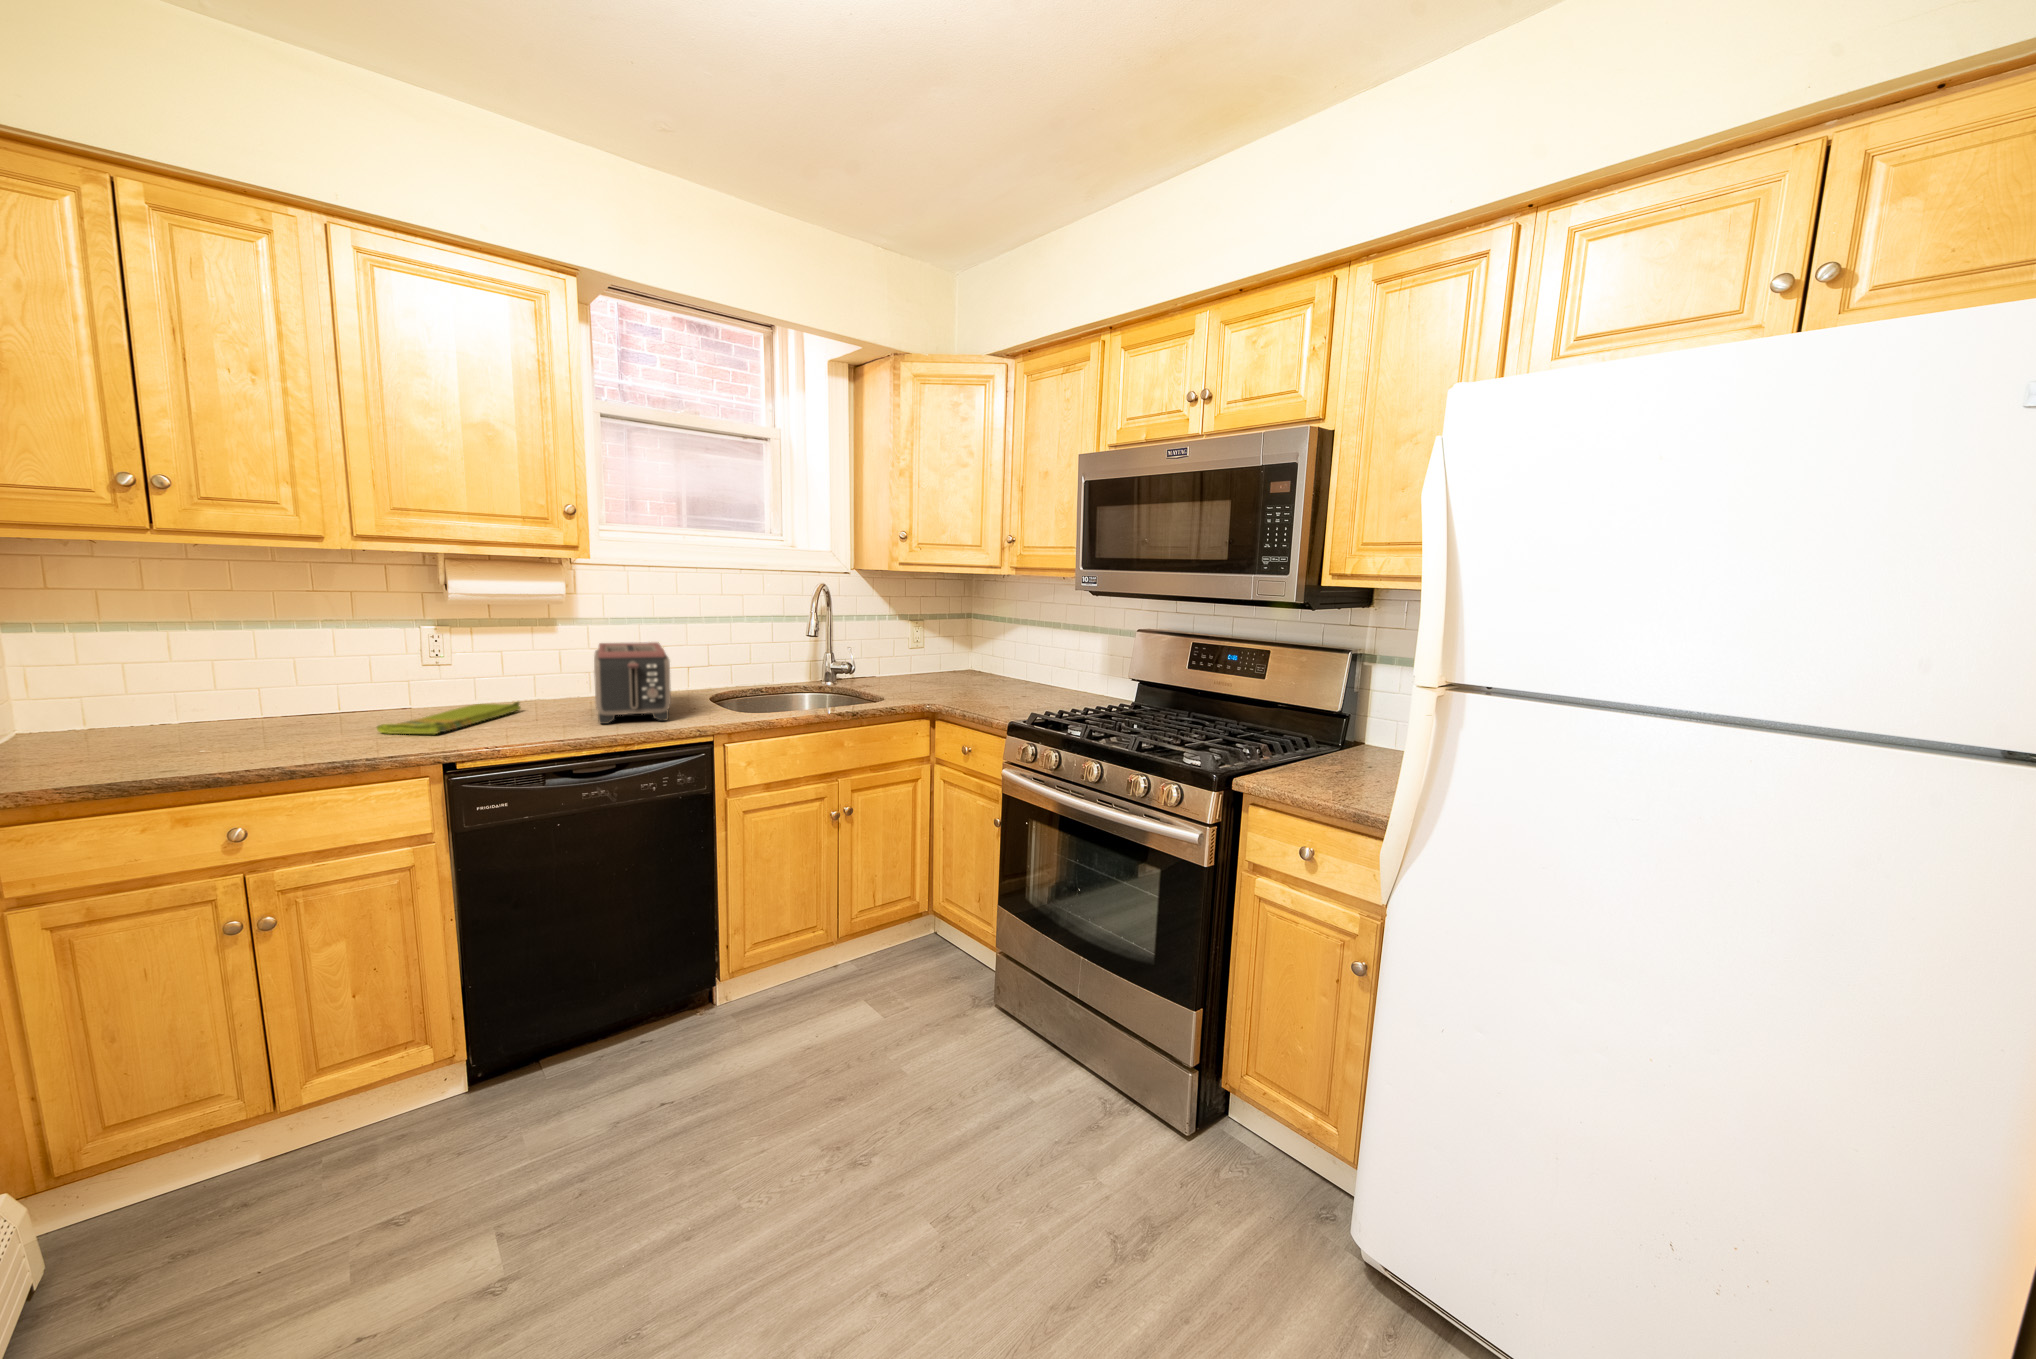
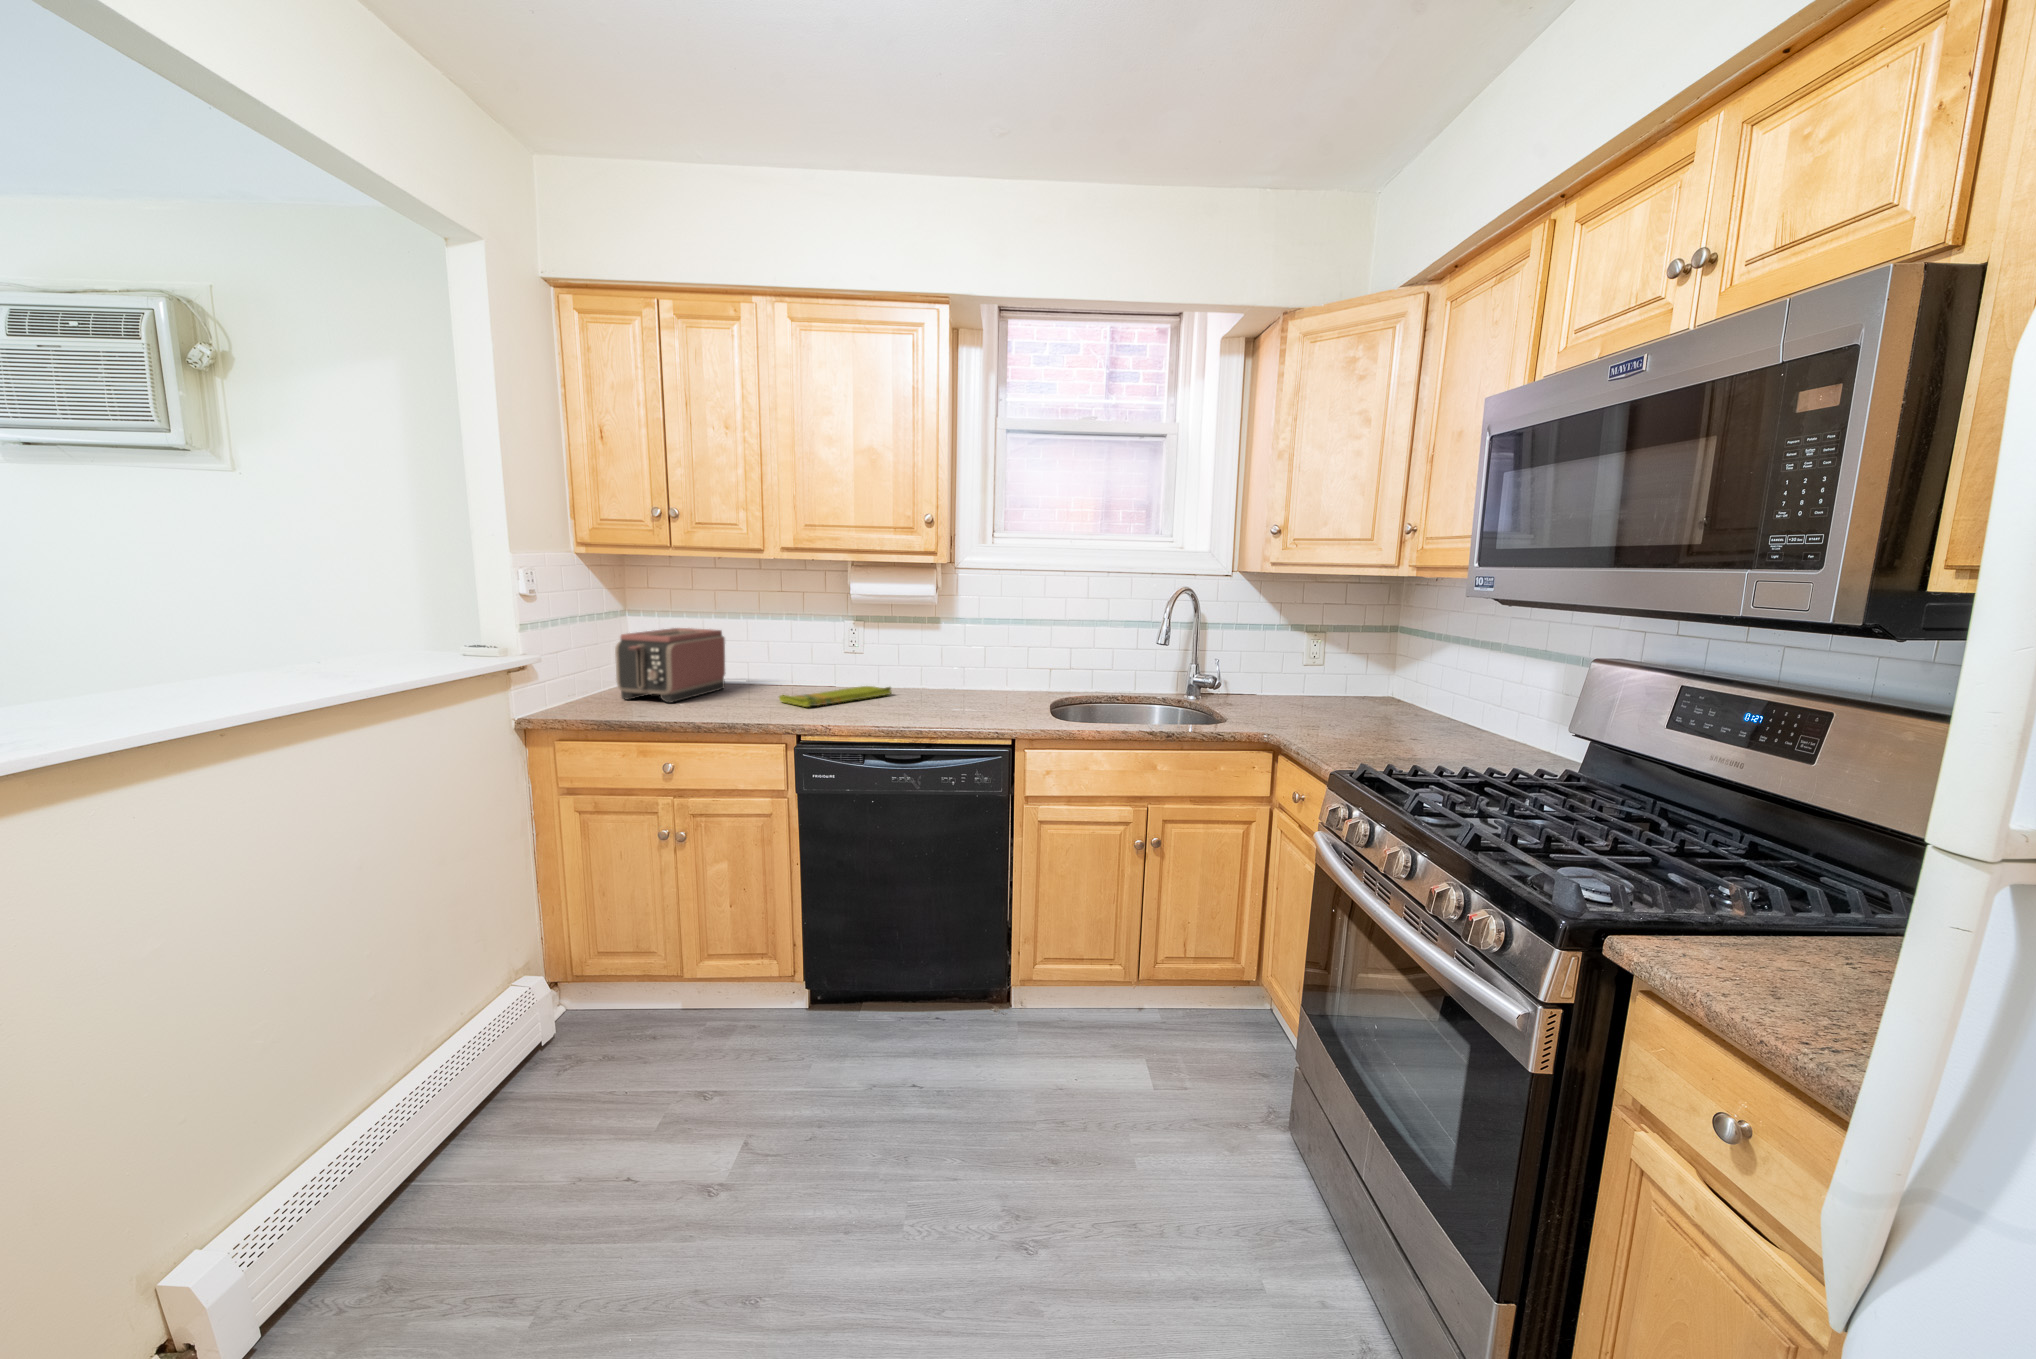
toaster: present [594,642,671,724] -> present [615,628,725,703]

